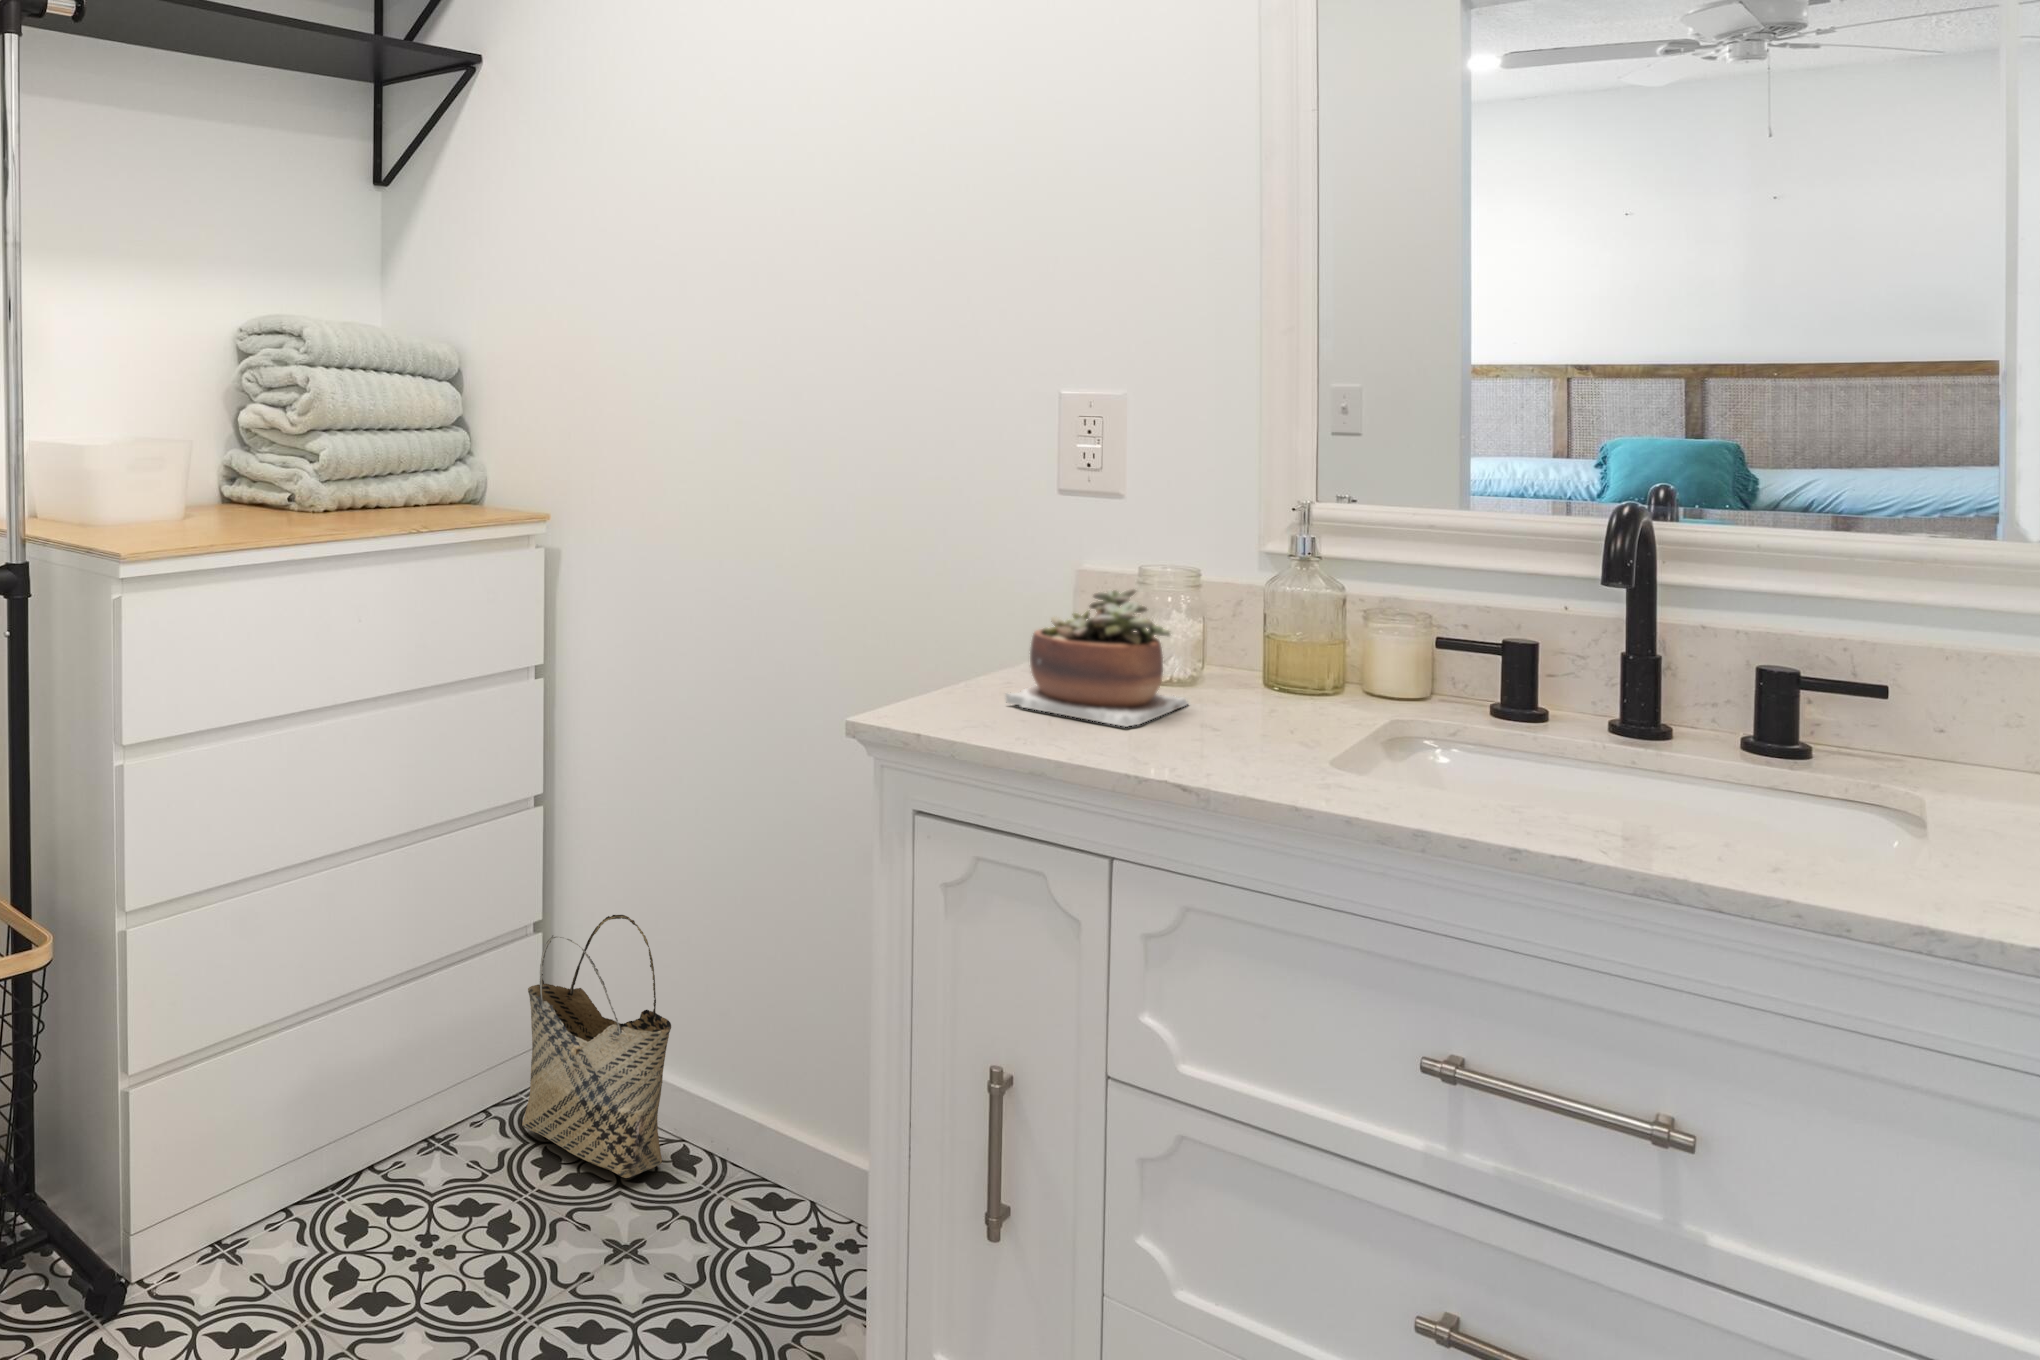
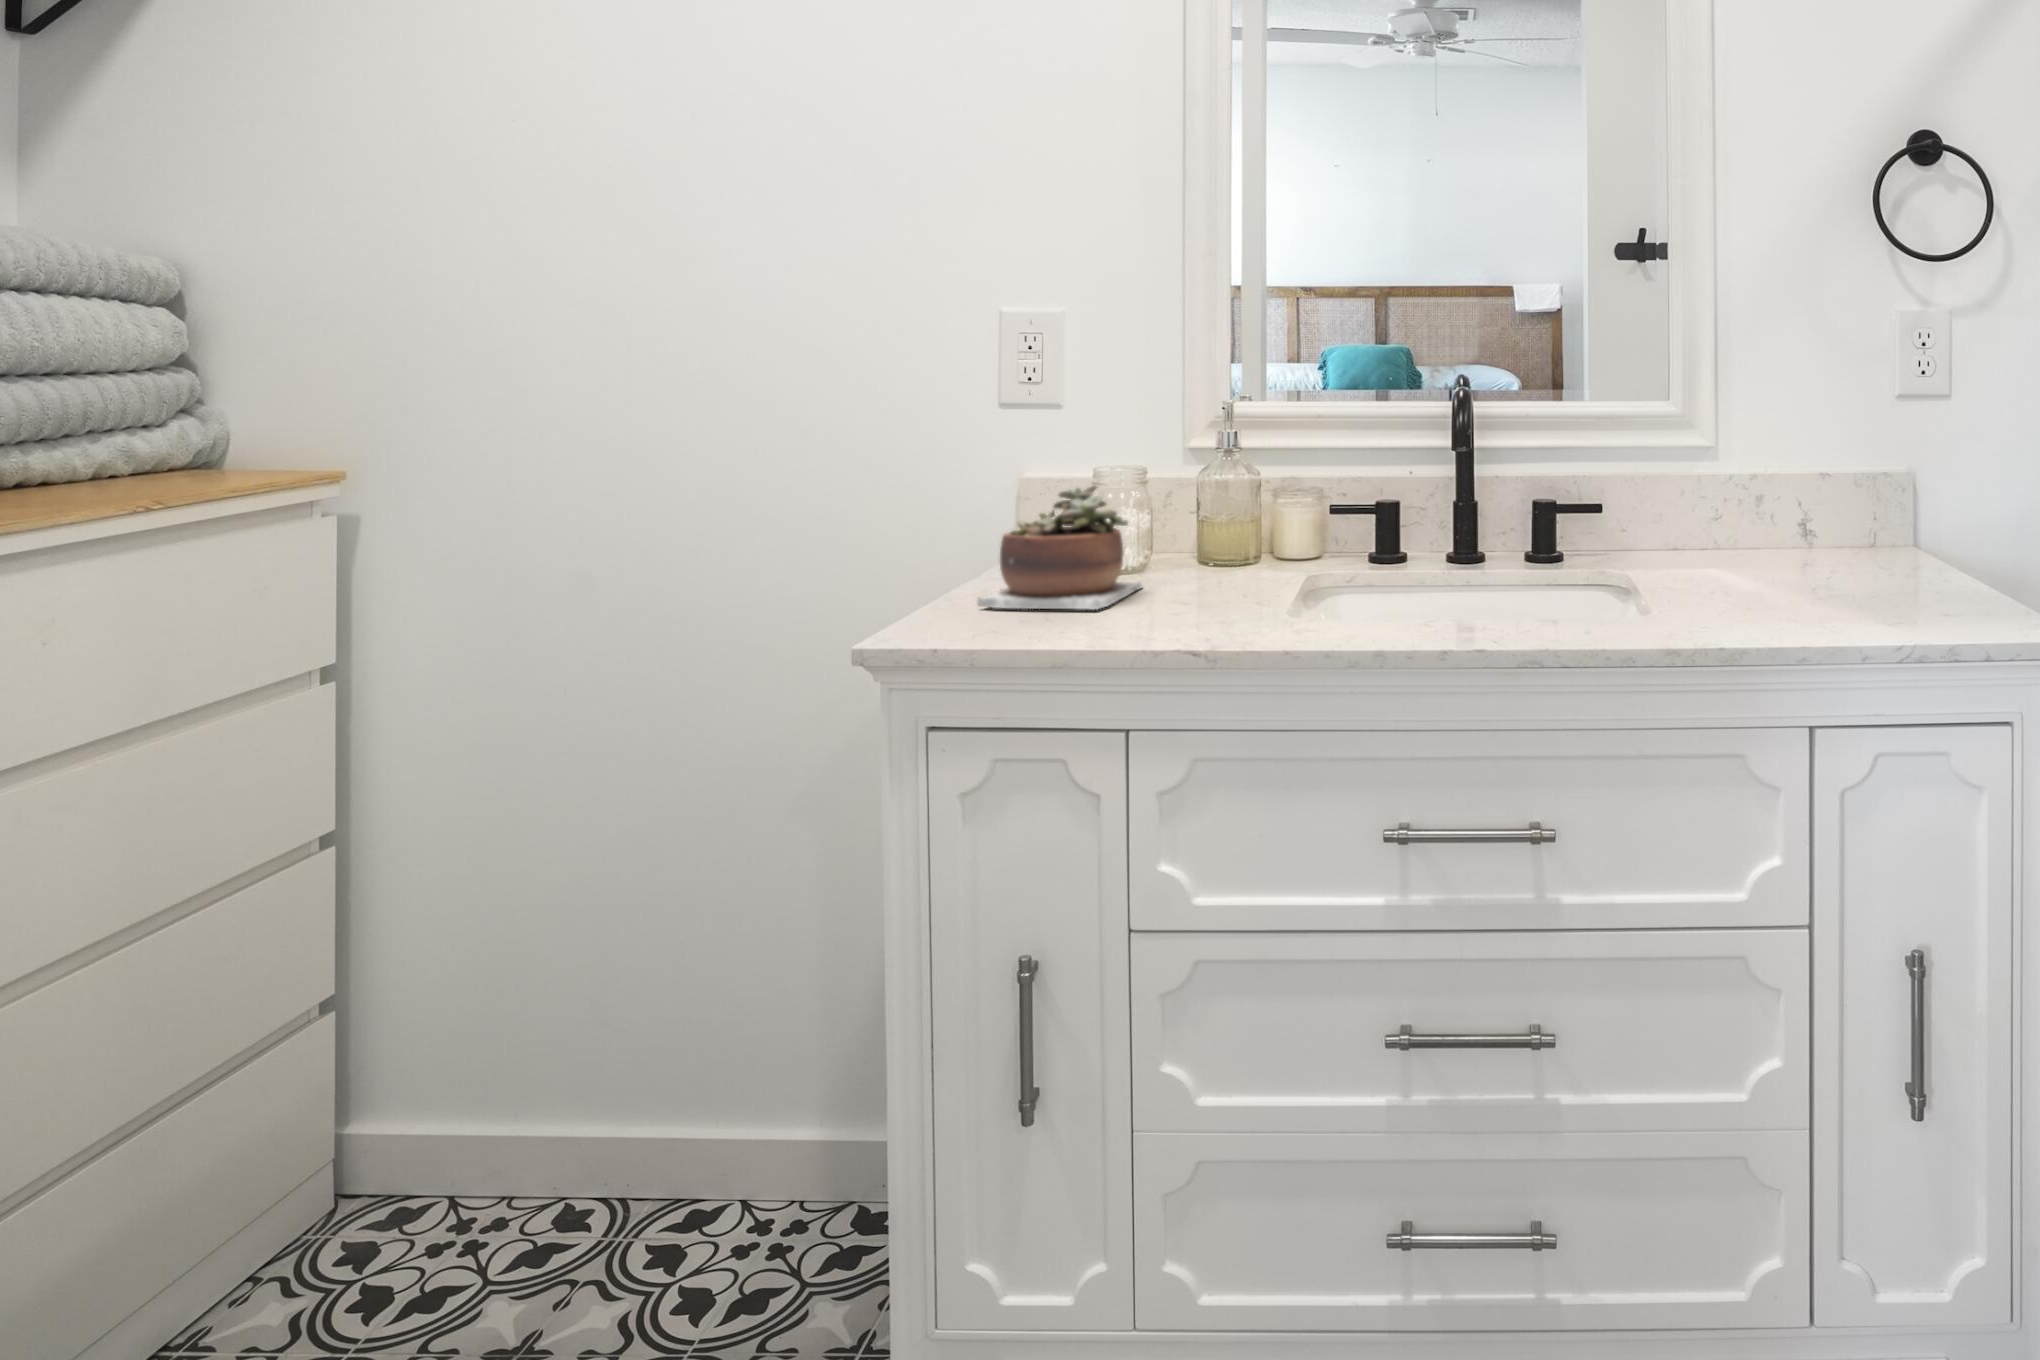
woven basket: present [522,915,671,1178] -> none [321,957,554,1272]

